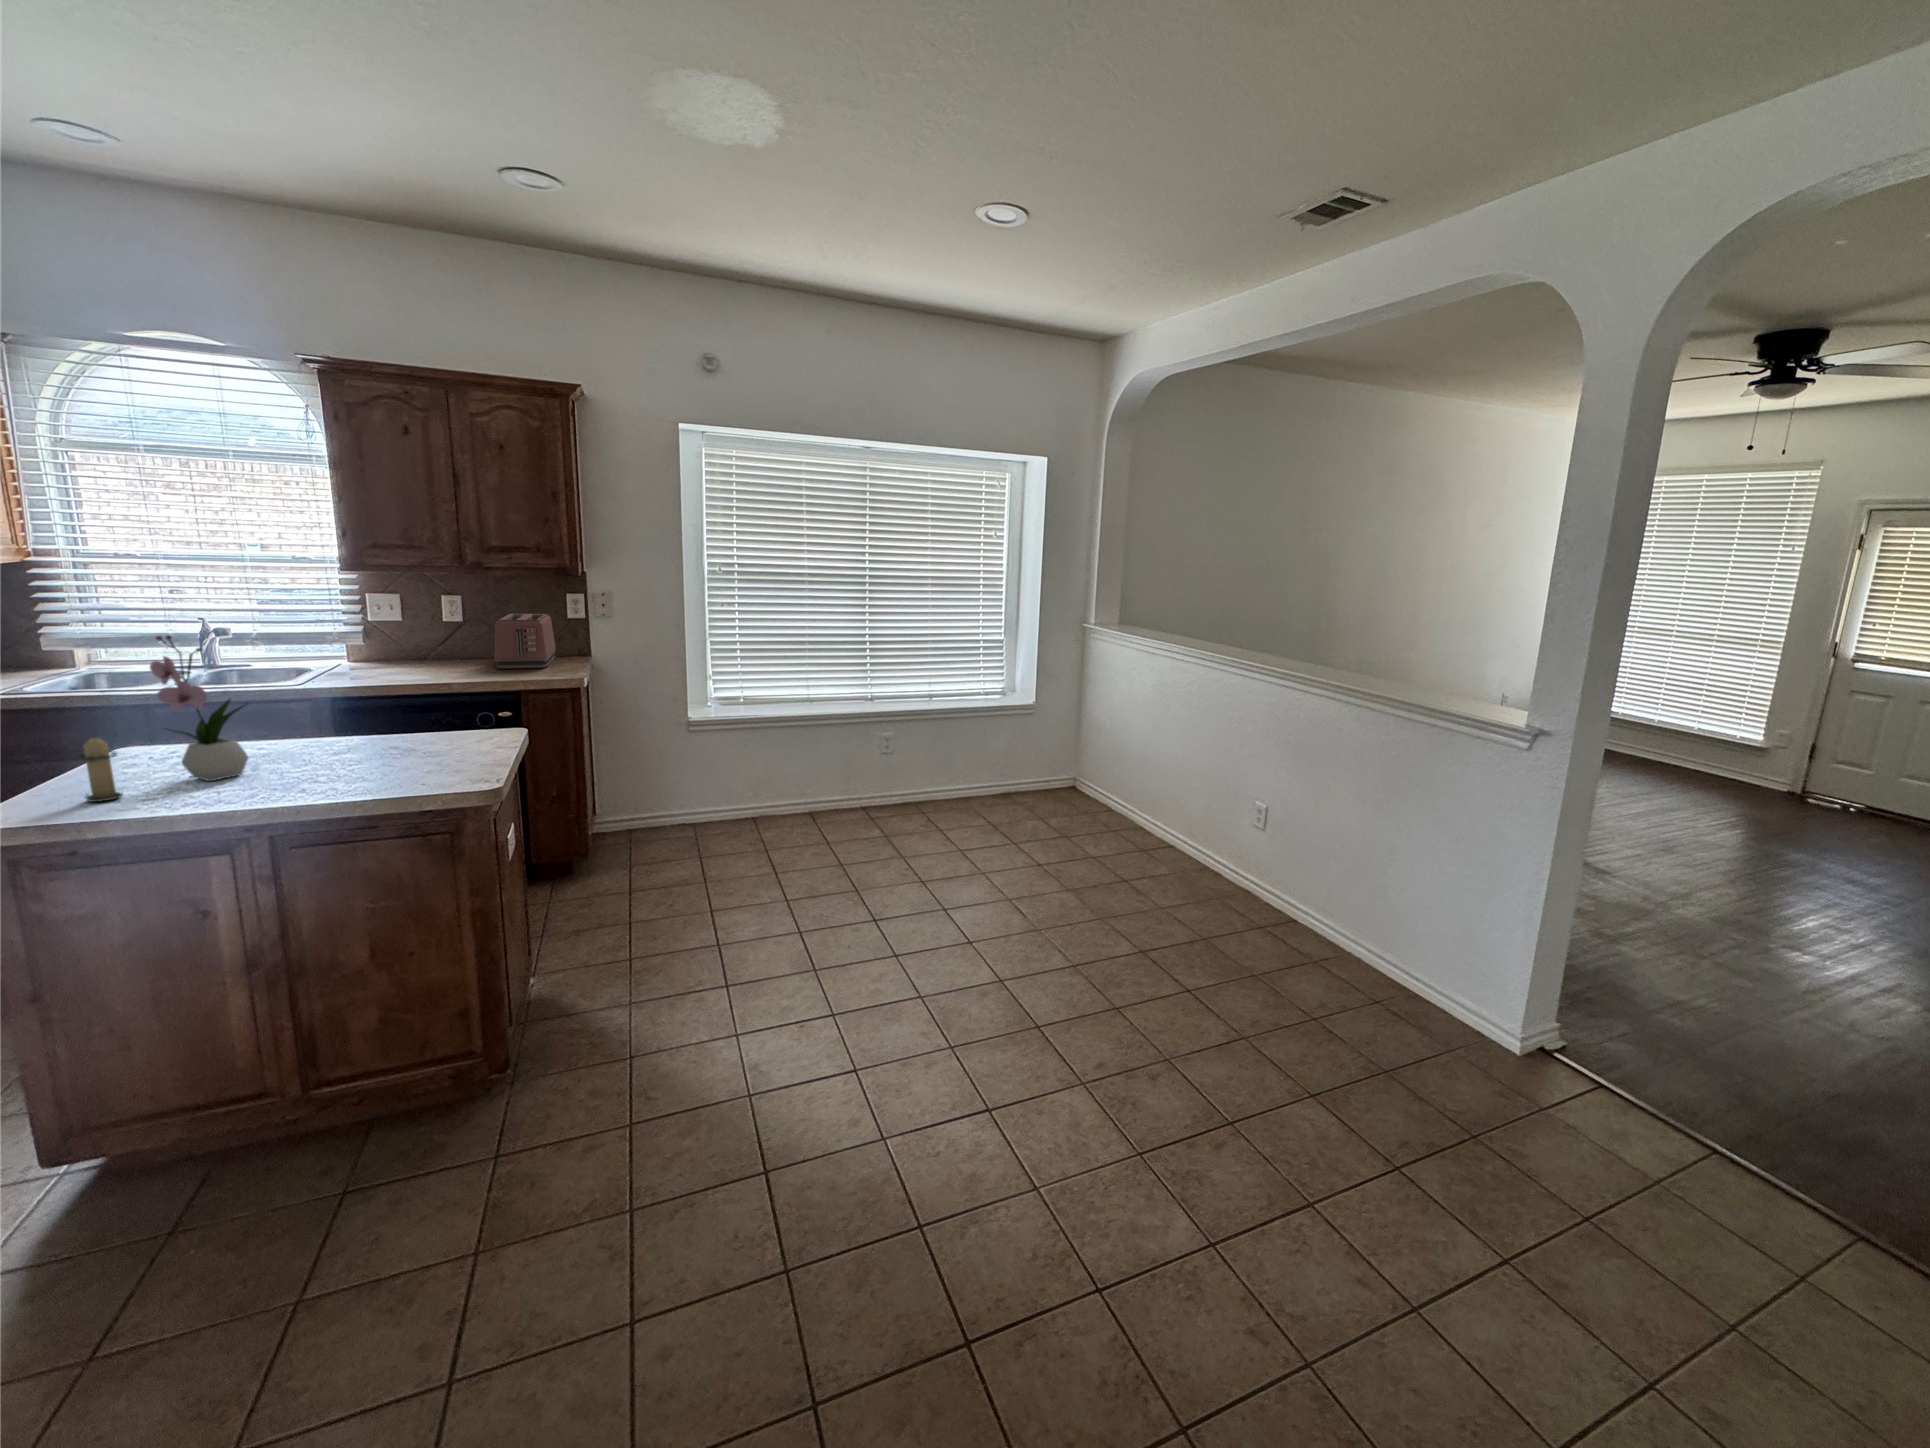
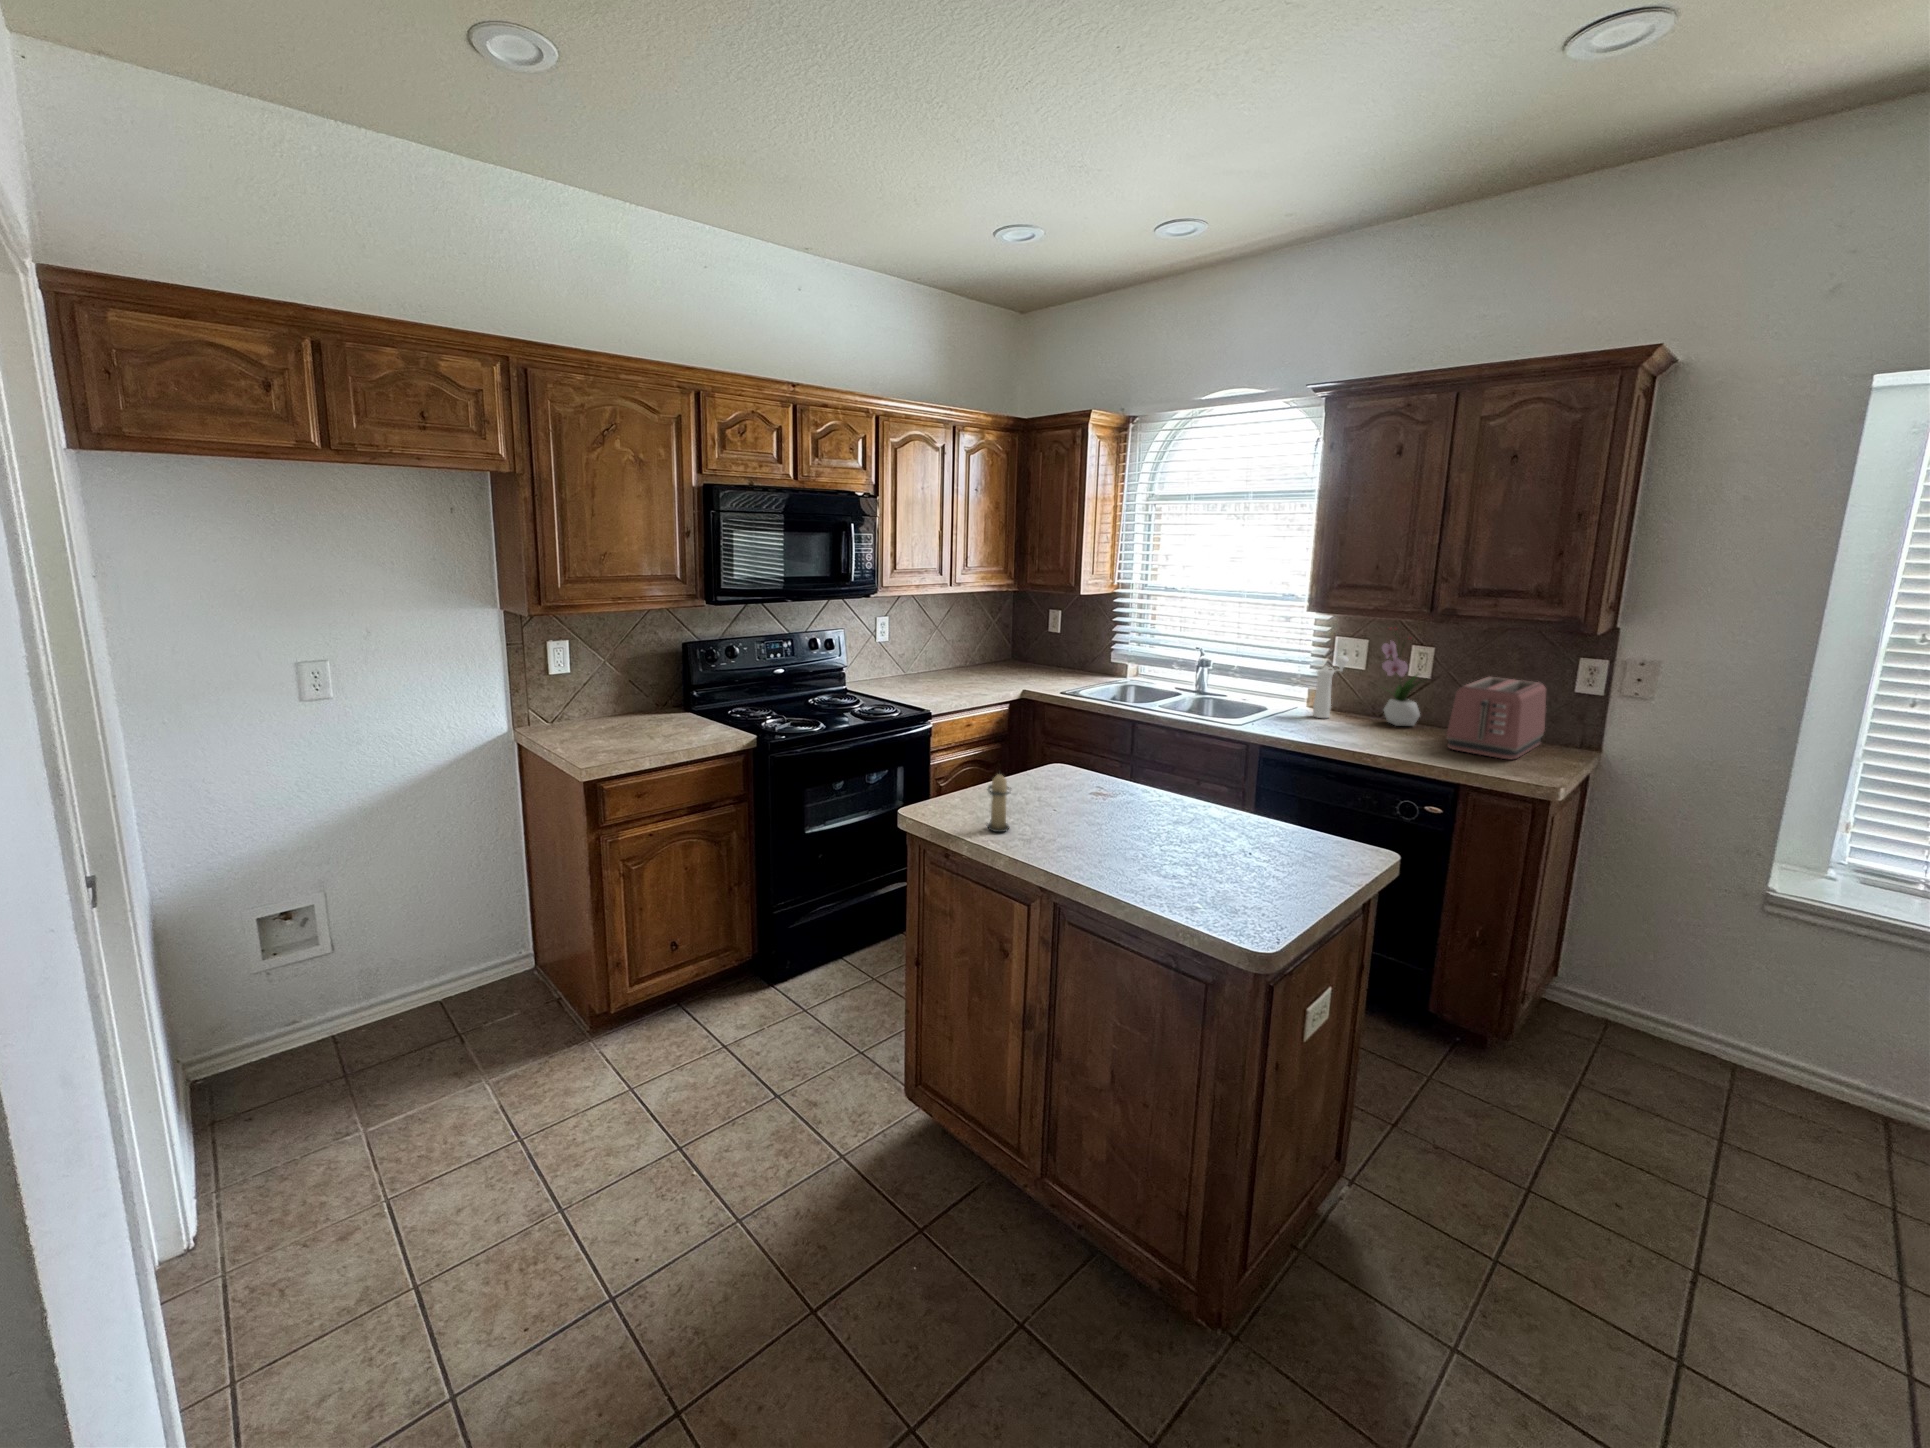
pepper mill: none [358,610,386,667] -> present [1313,656,1348,718]
flower arrangement: present [150,635,248,781] -> present [1382,628,1427,726]

